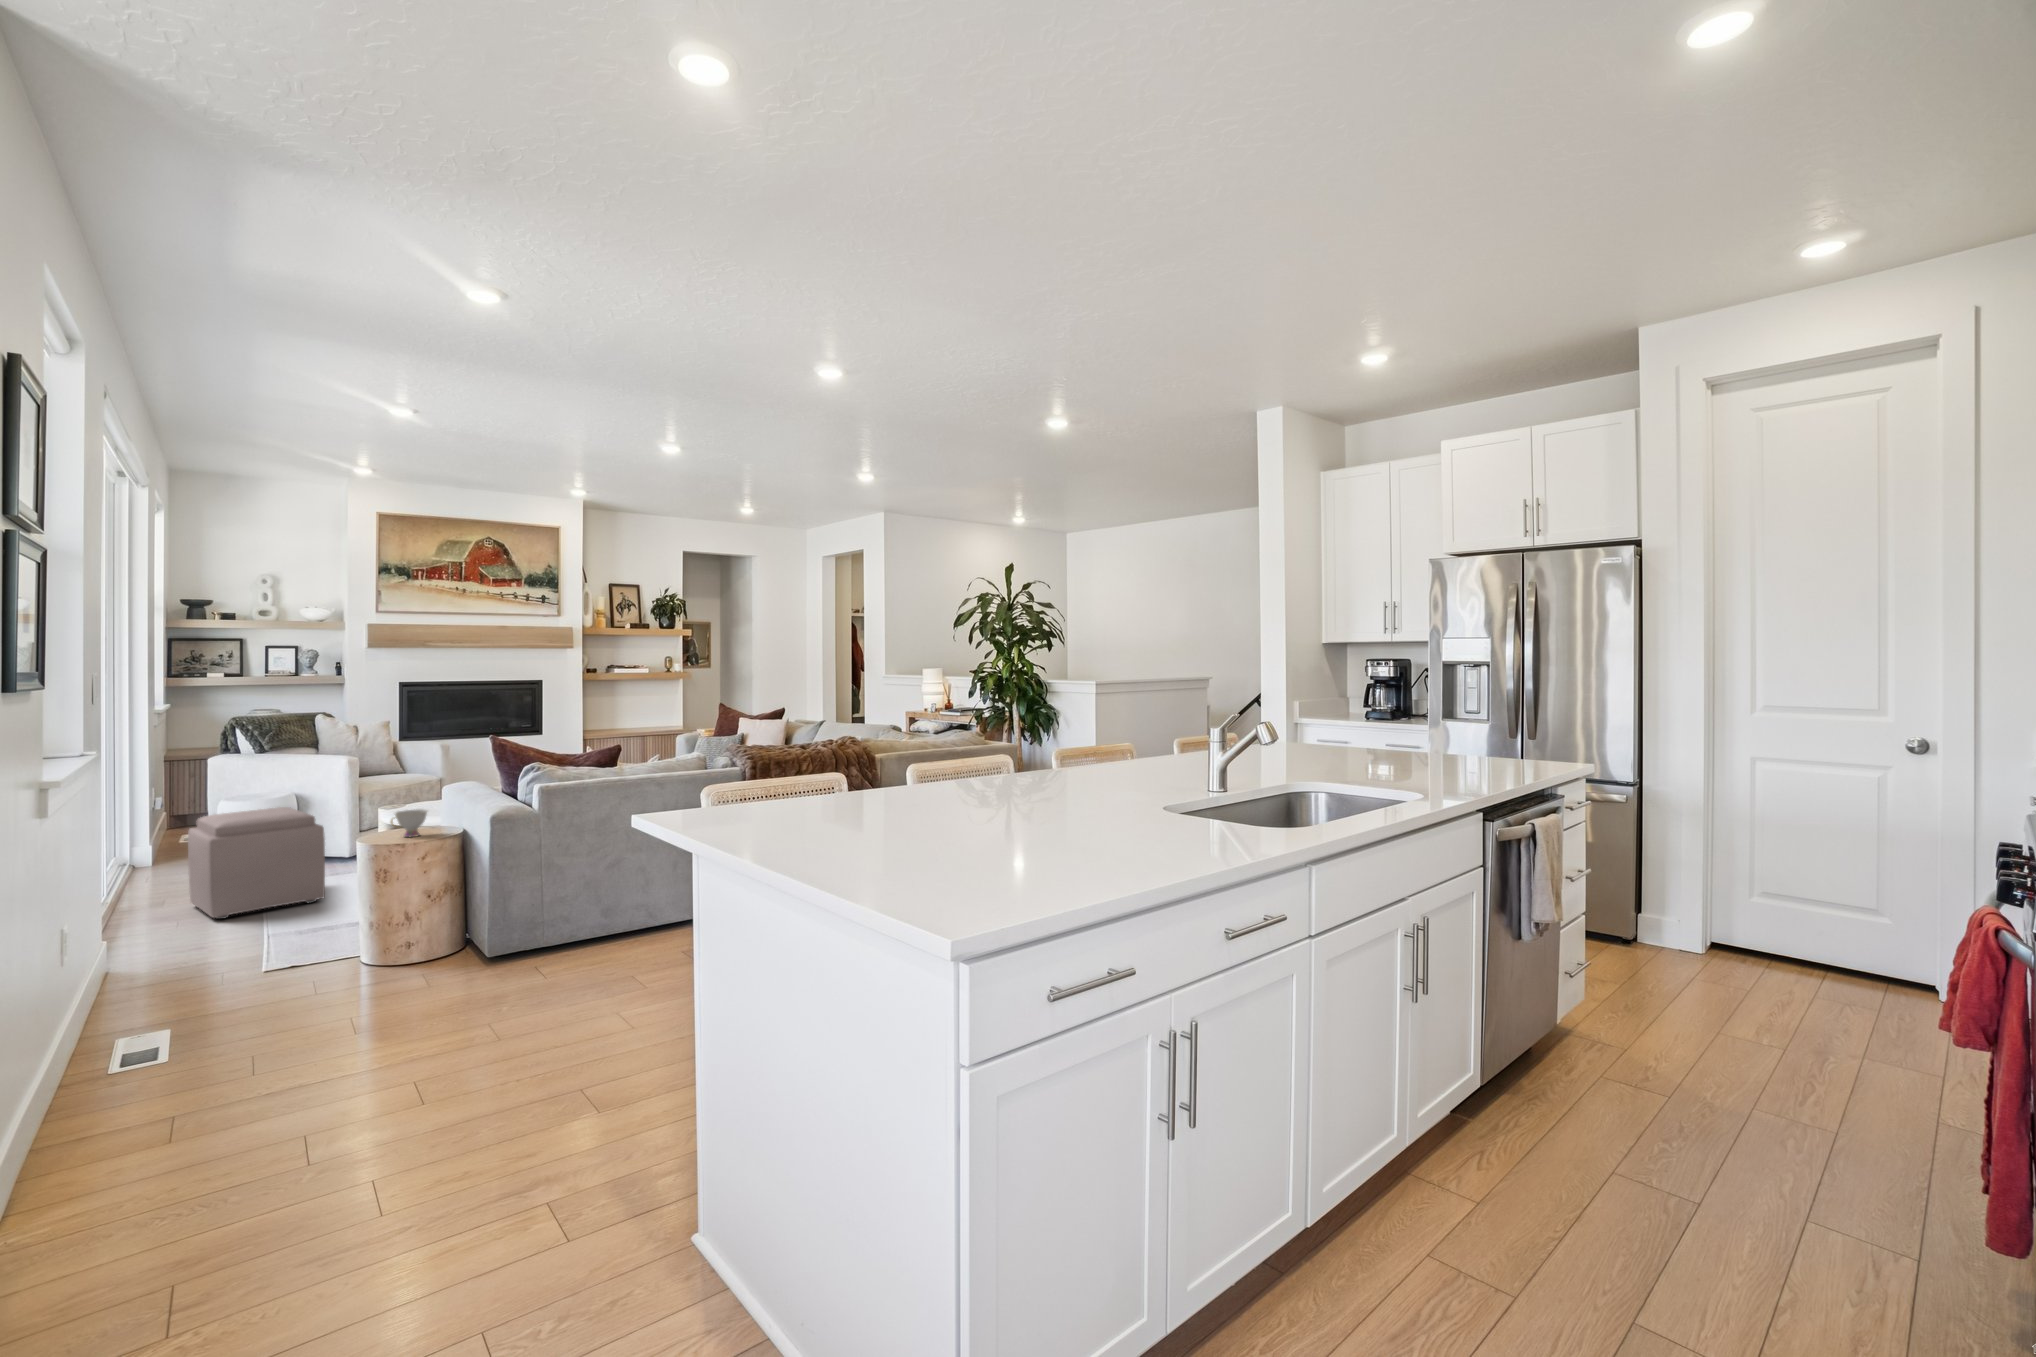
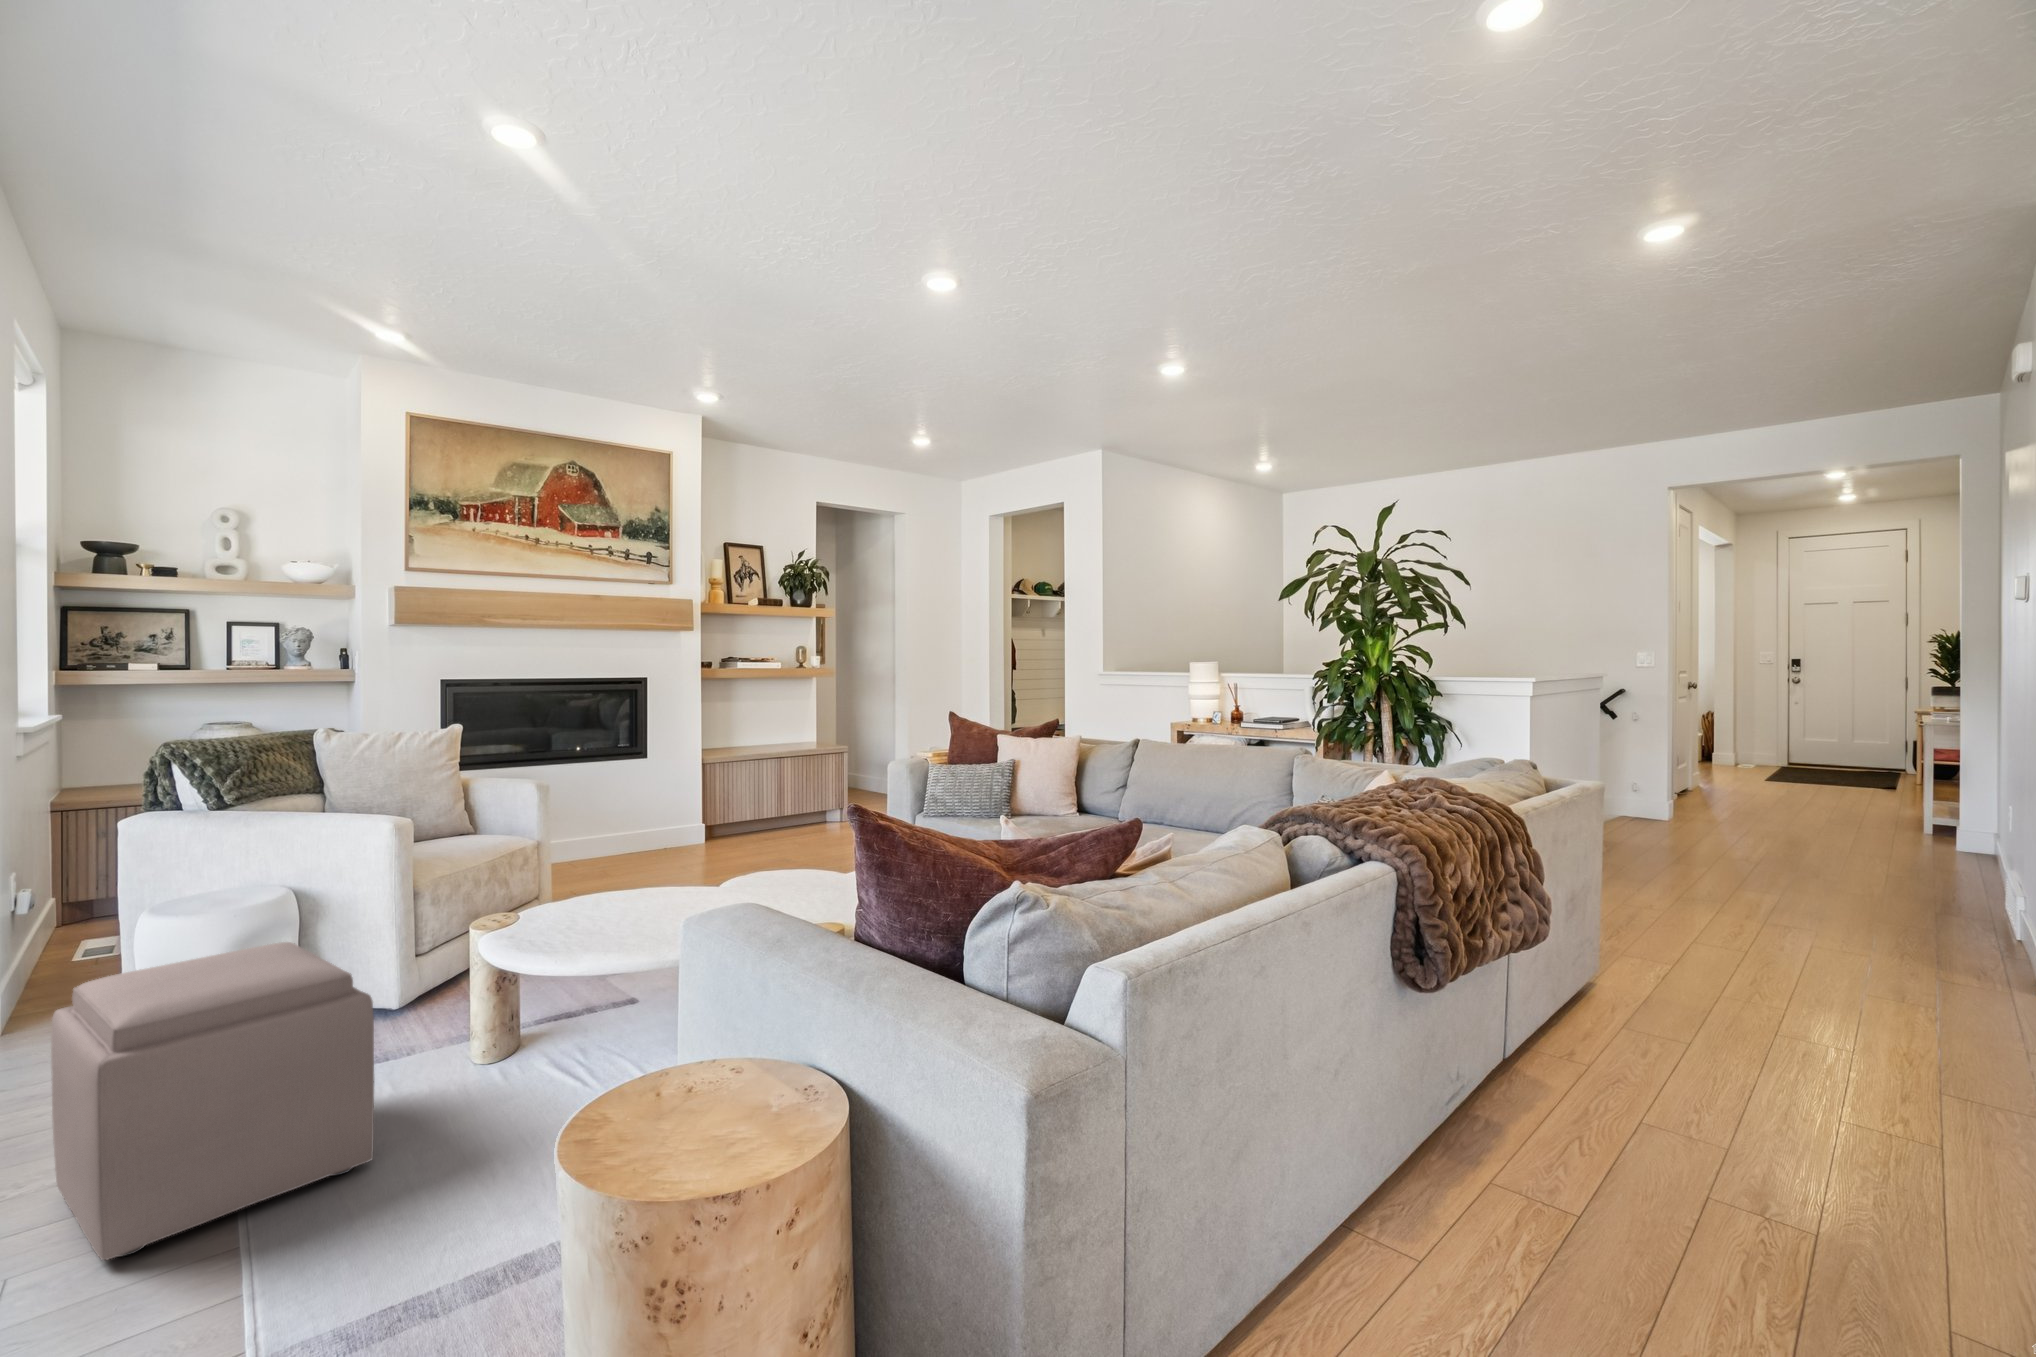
teacup: present [391,809,428,837] -> none [655,1031,752,1133]

